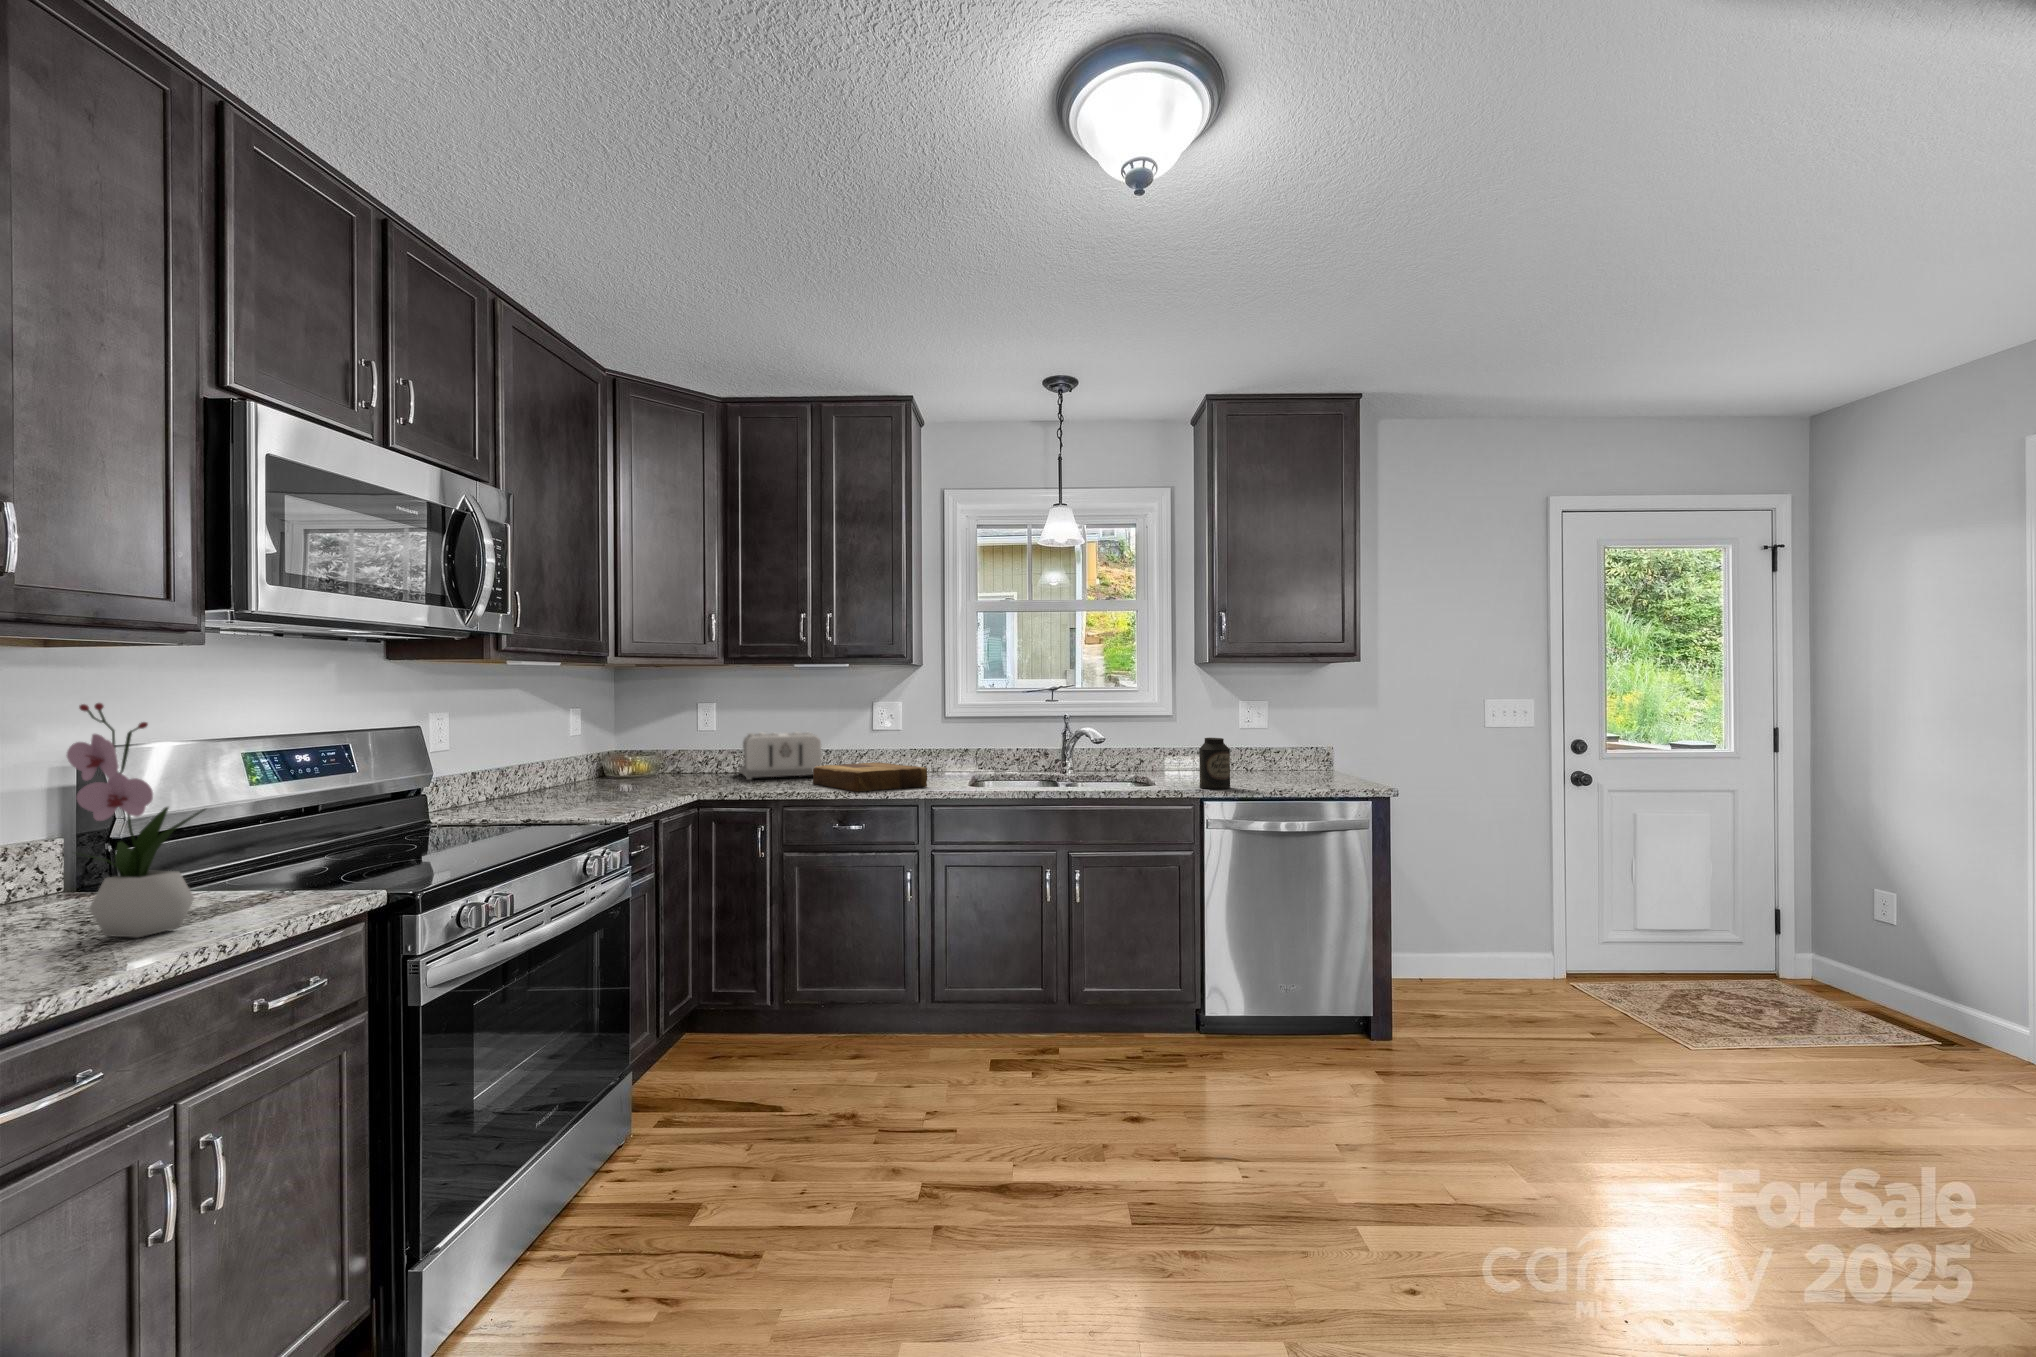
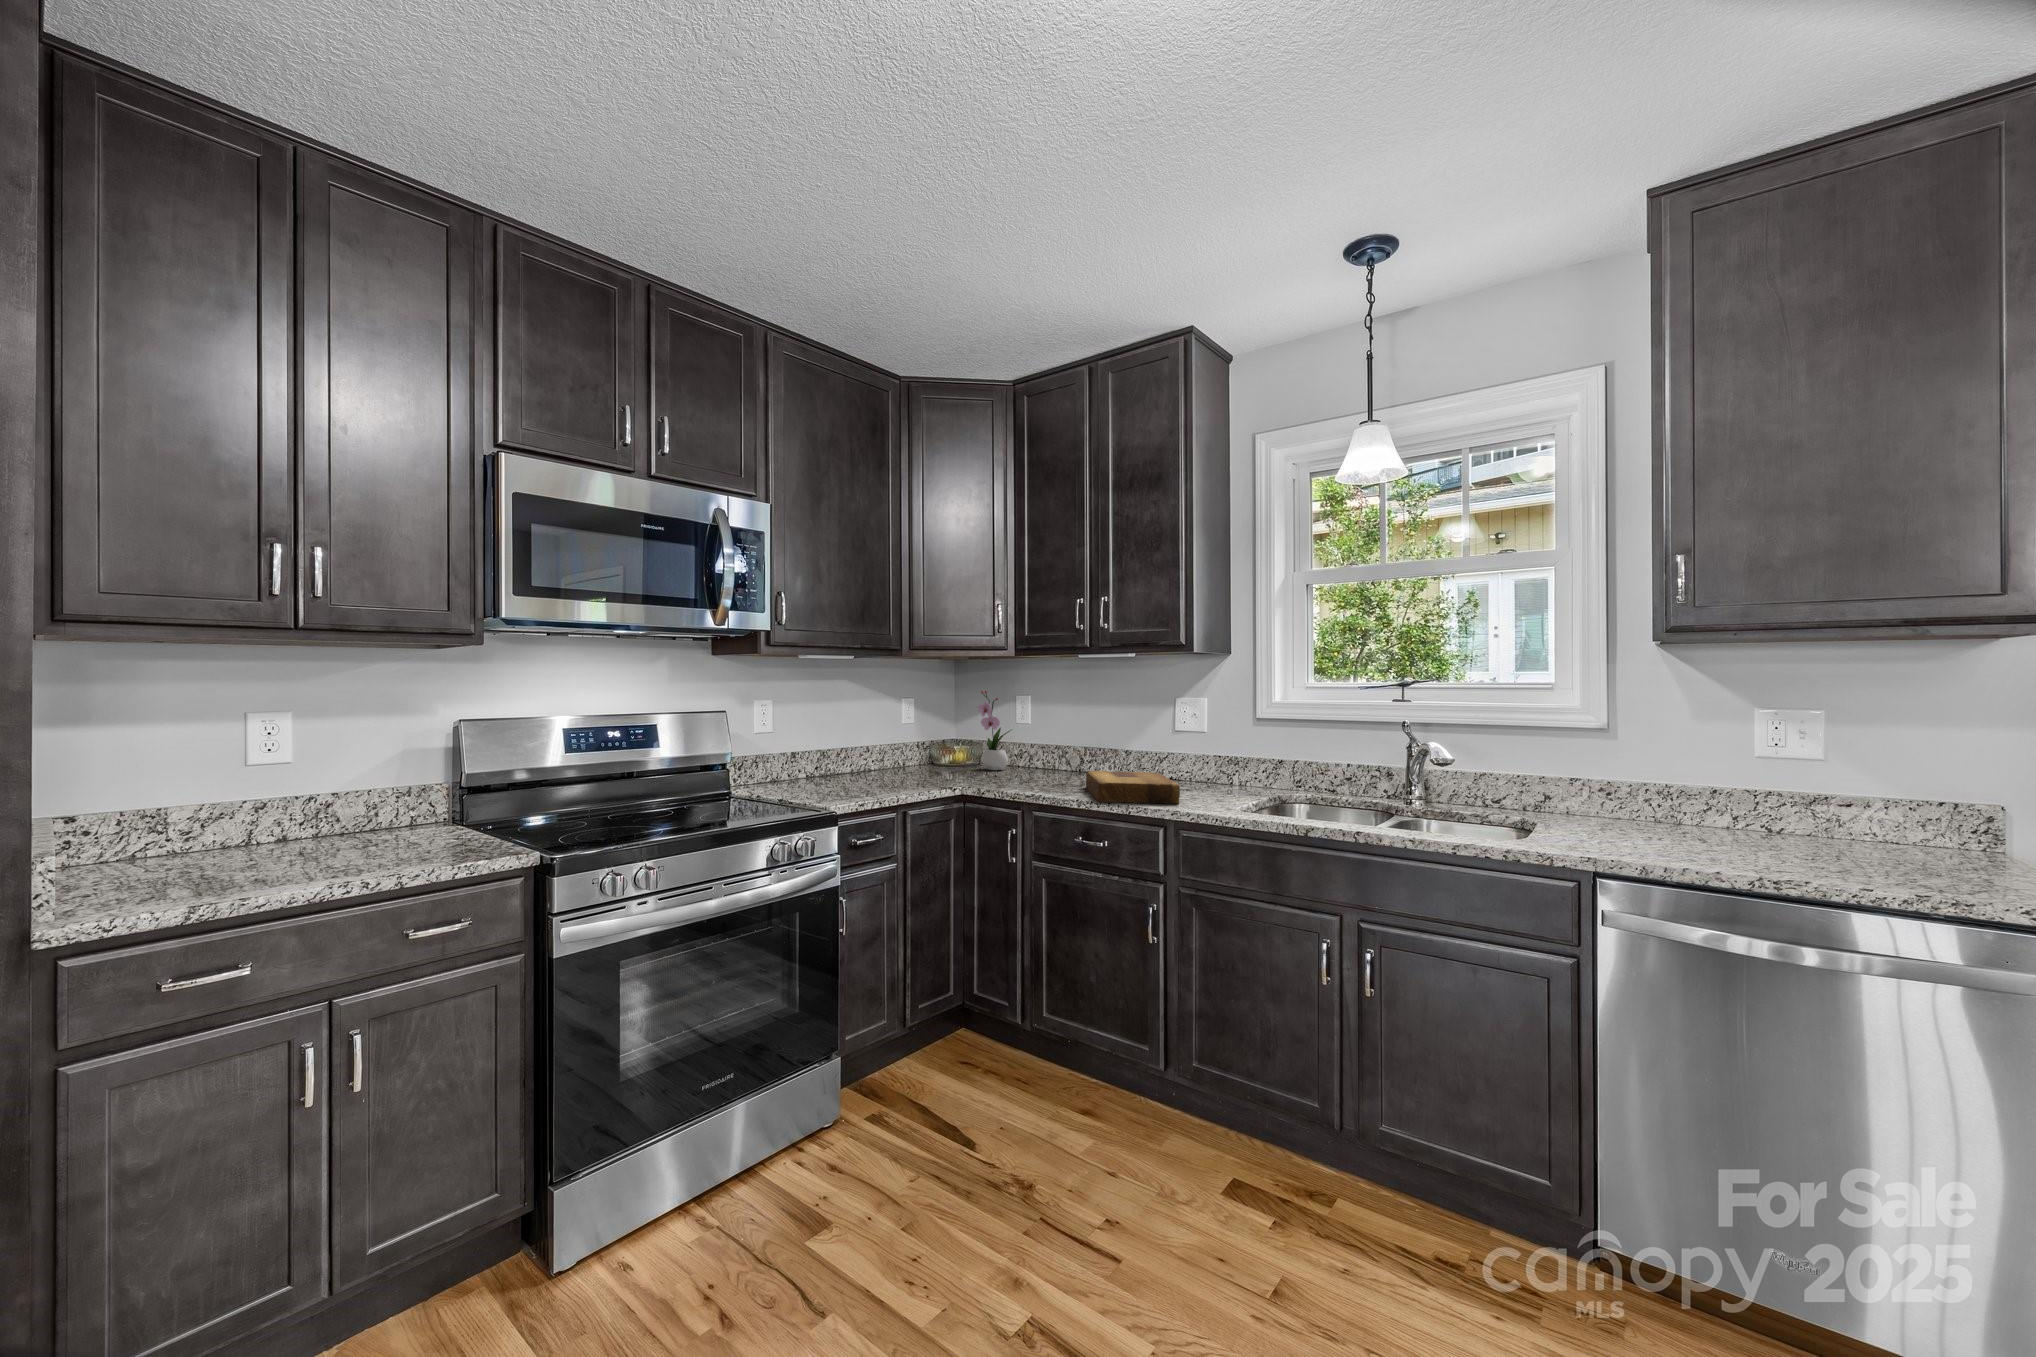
flower arrangement: present [66,703,205,938] -> present [978,691,1011,770]
toaster: present [739,732,822,780] -> none [1041,731,1120,781]
canister: present [1199,738,1230,789] -> none [1484,784,1527,850]

